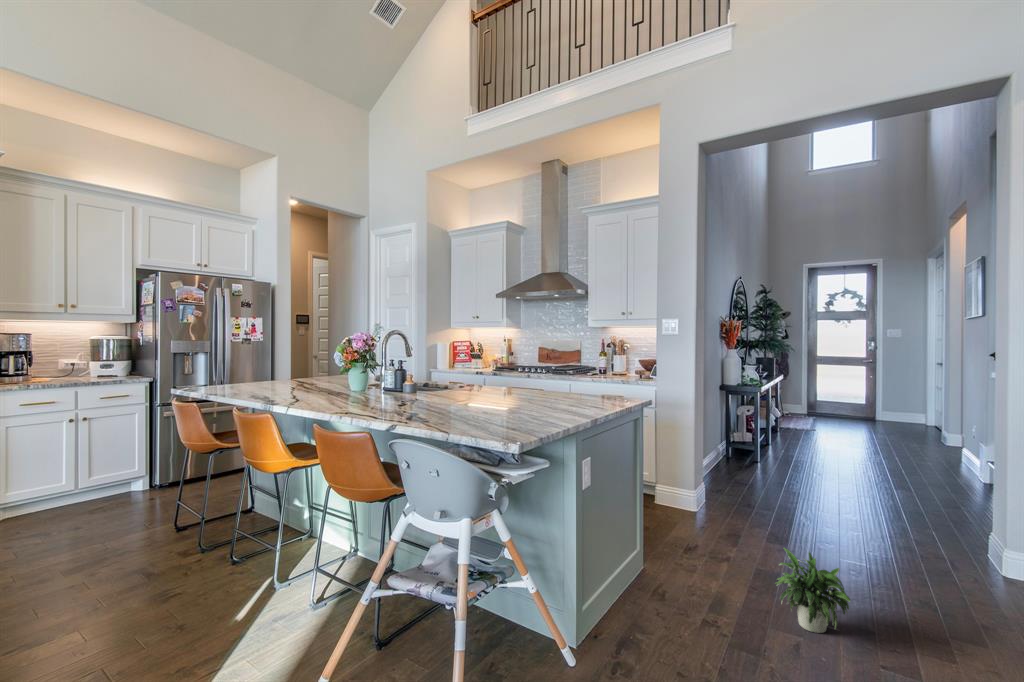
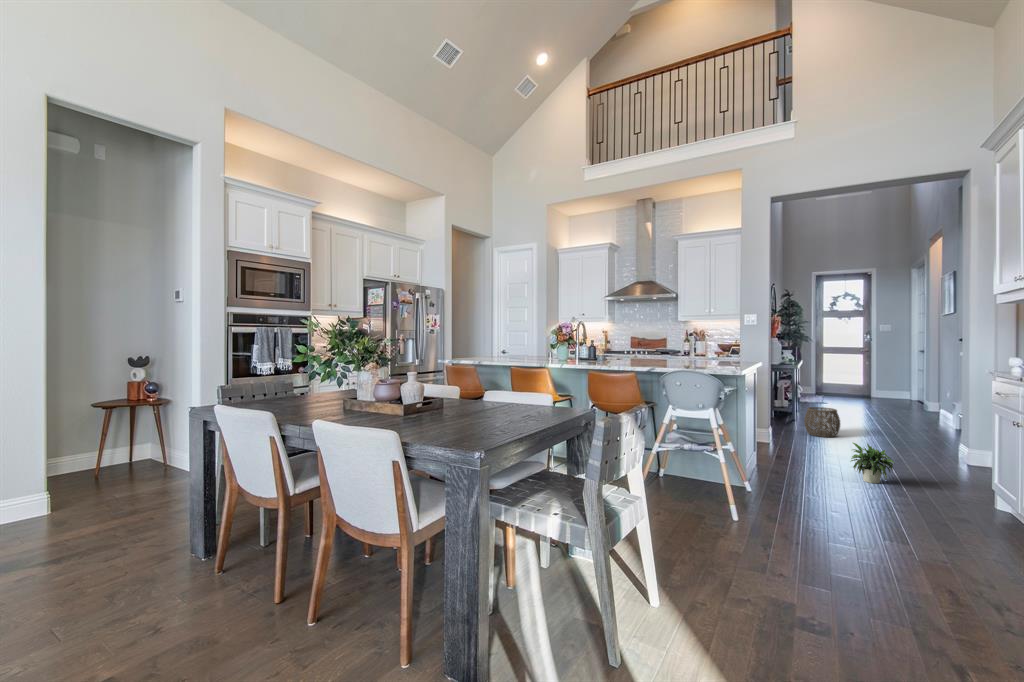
woven basket: none [753,453,805,502] -> present [804,407,840,437]

